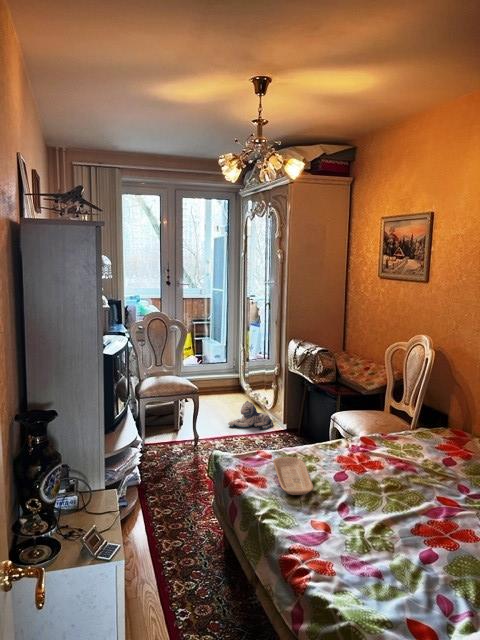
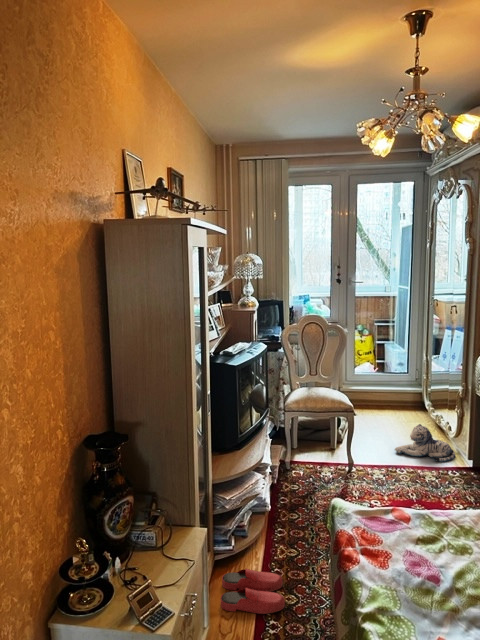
tray: present [273,457,313,495] -> none [404,524,456,595]
slippers: none [111,529,171,565] -> present [220,569,285,614]

